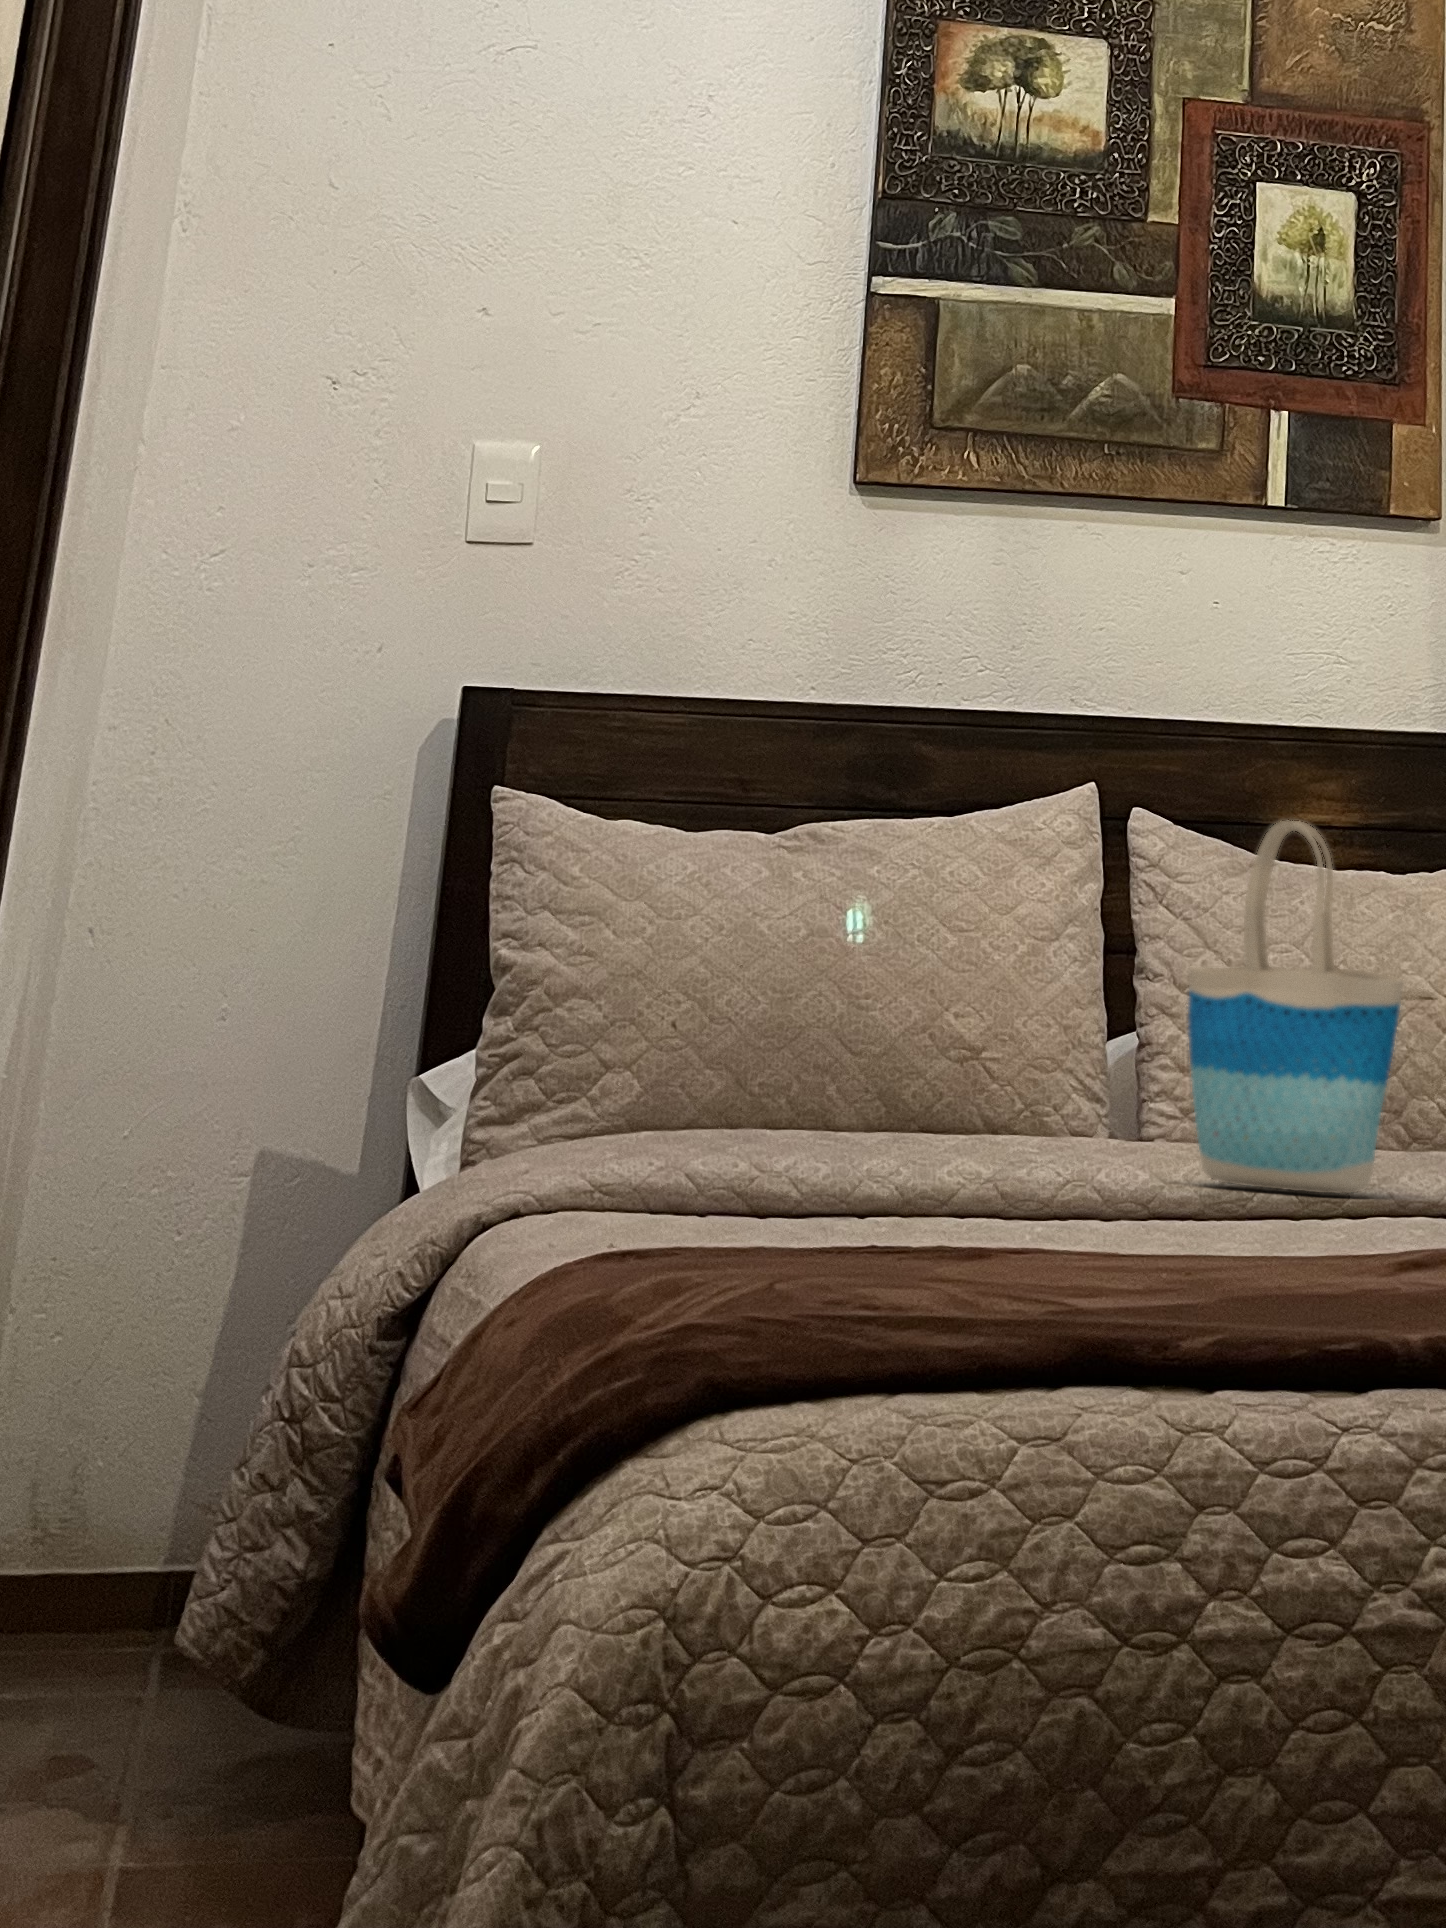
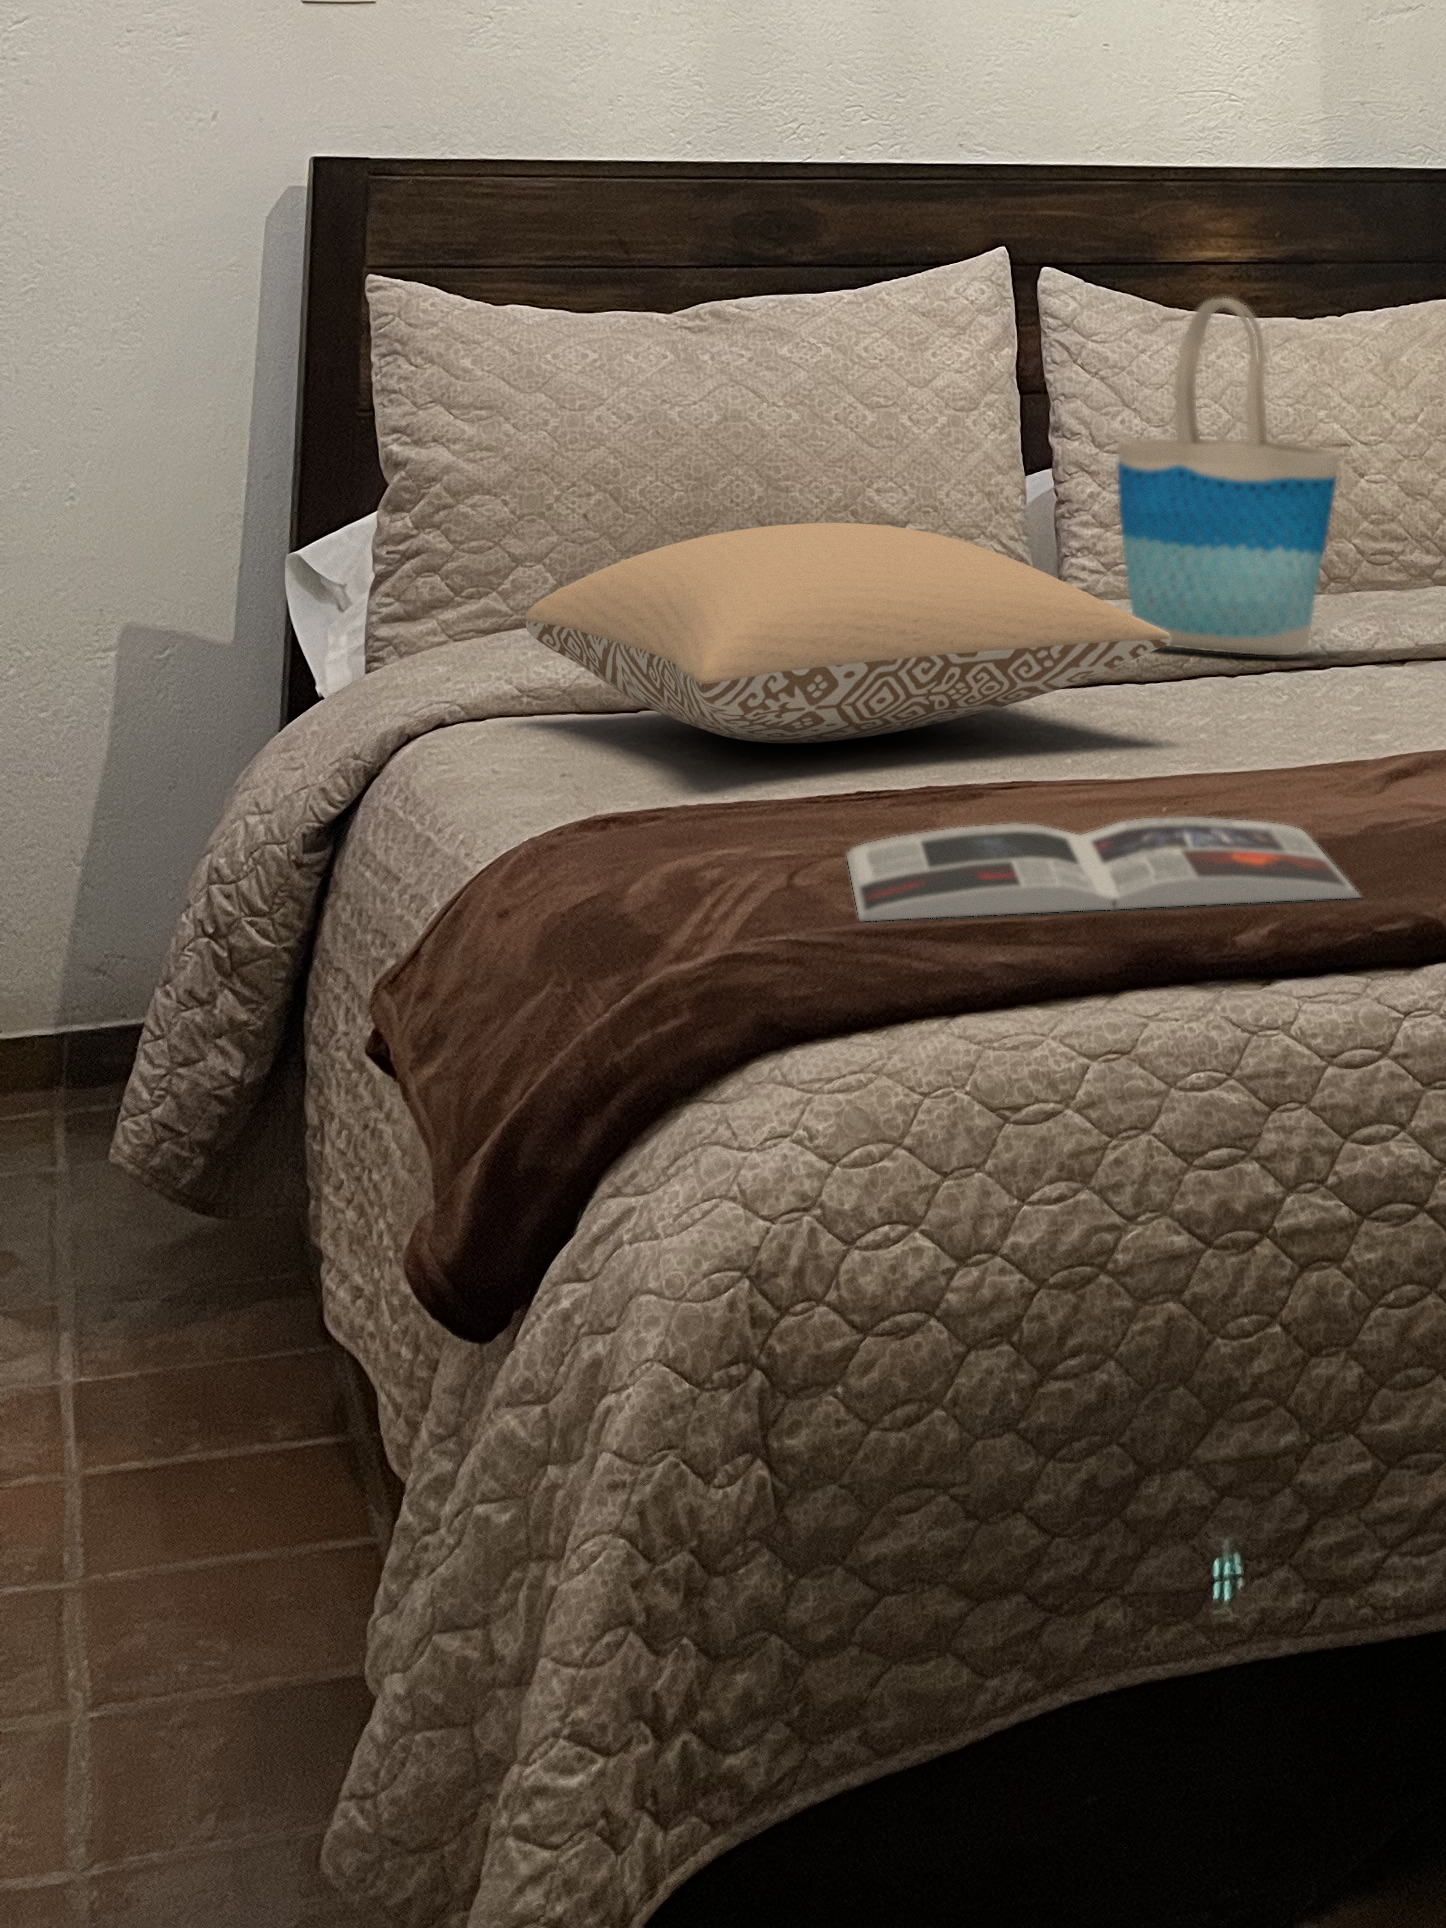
pillow: none [585,1006,1197,1220] -> present [525,523,1170,743]
magazine: none [823,1258,1319,1326] -> present [847,817,1359,921]

